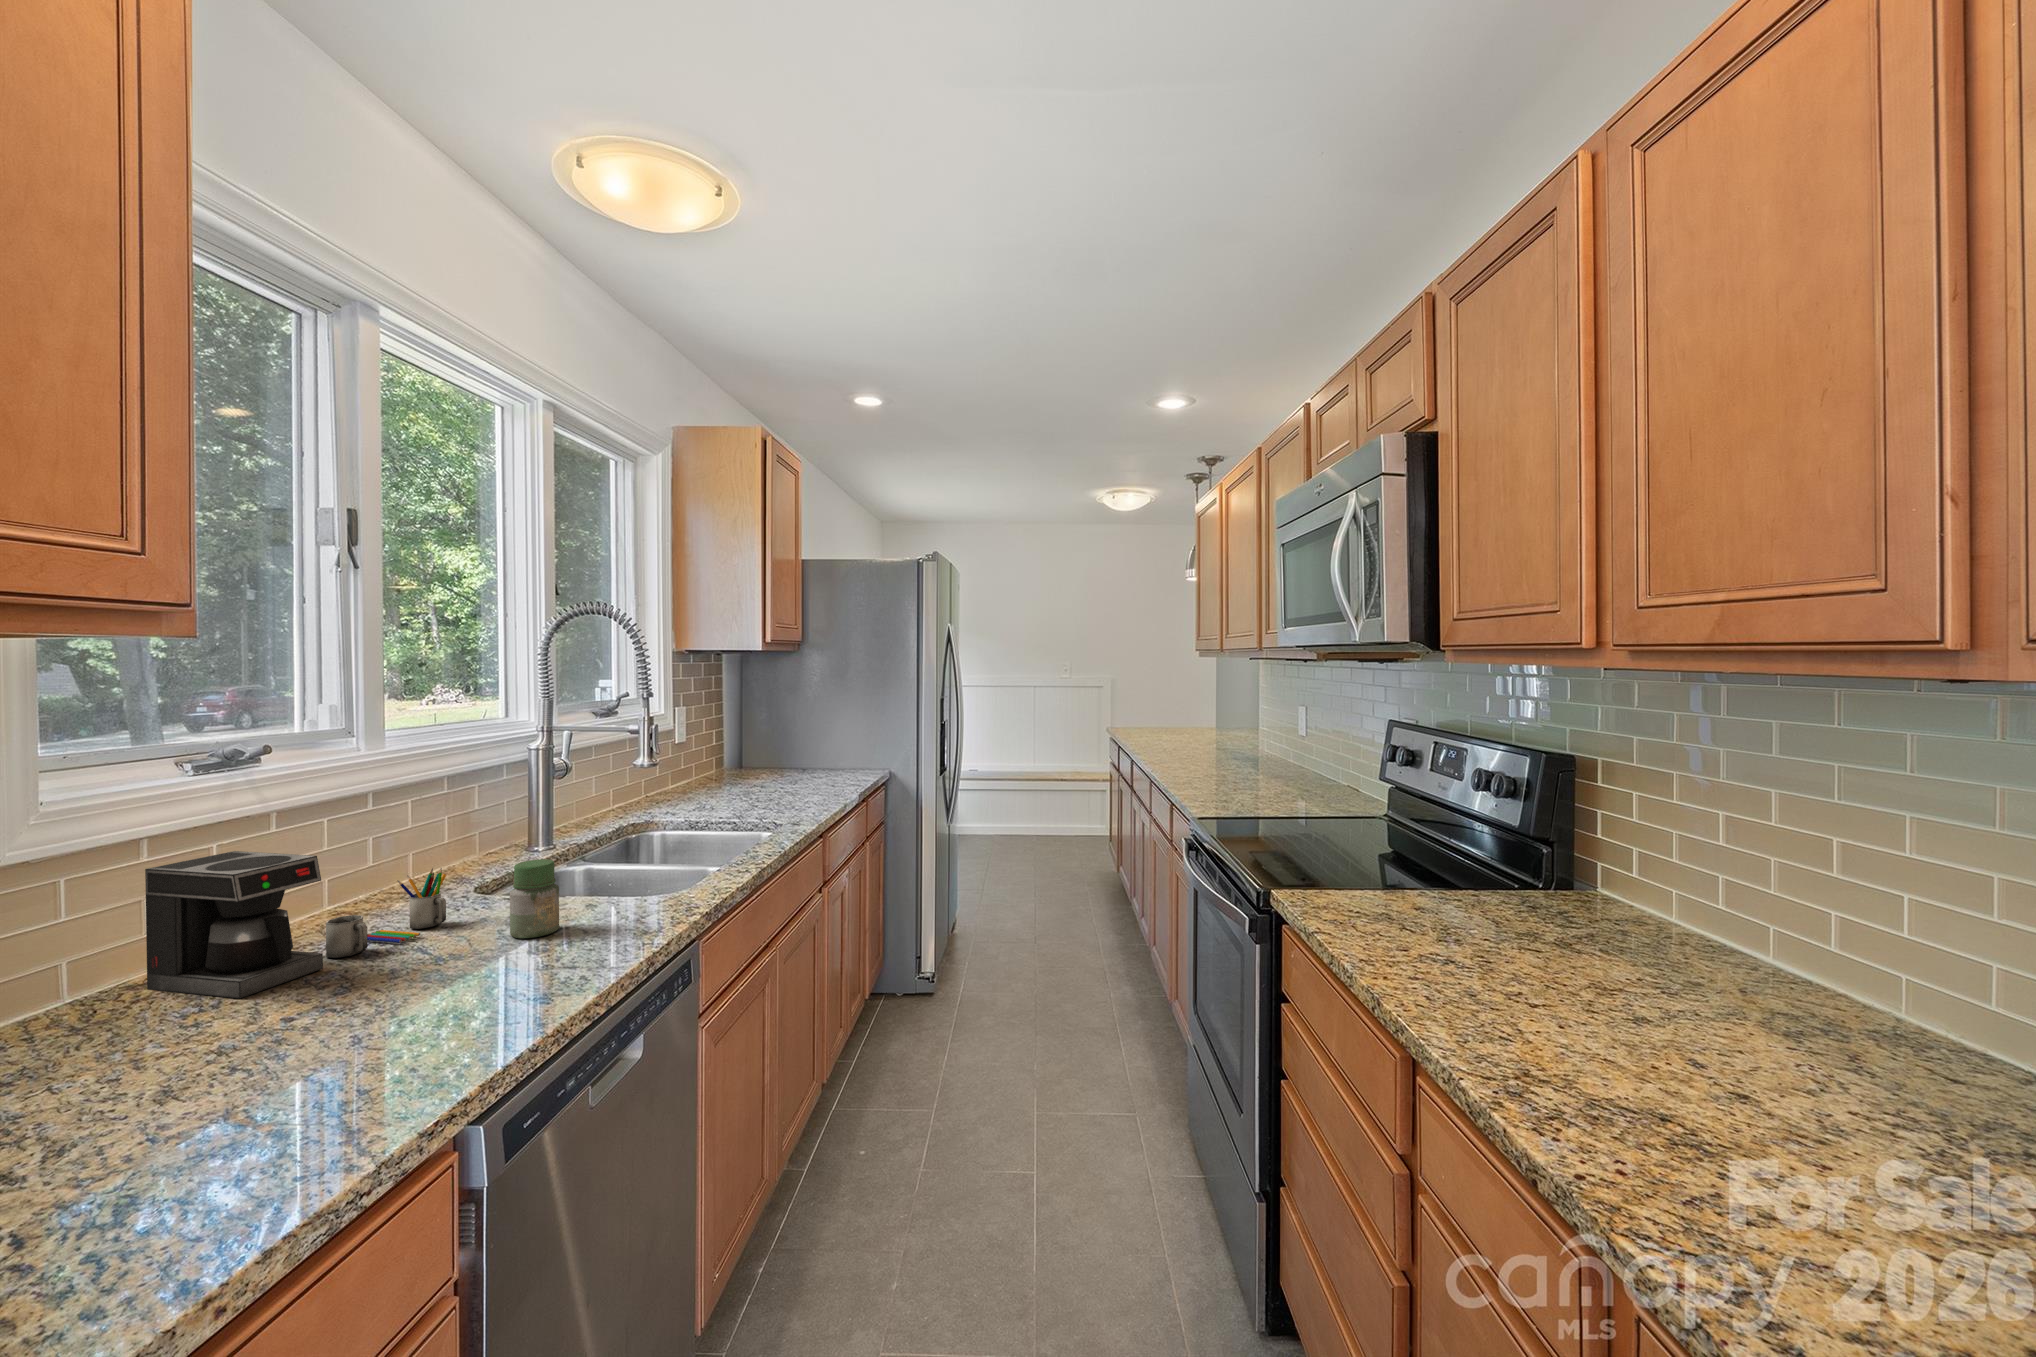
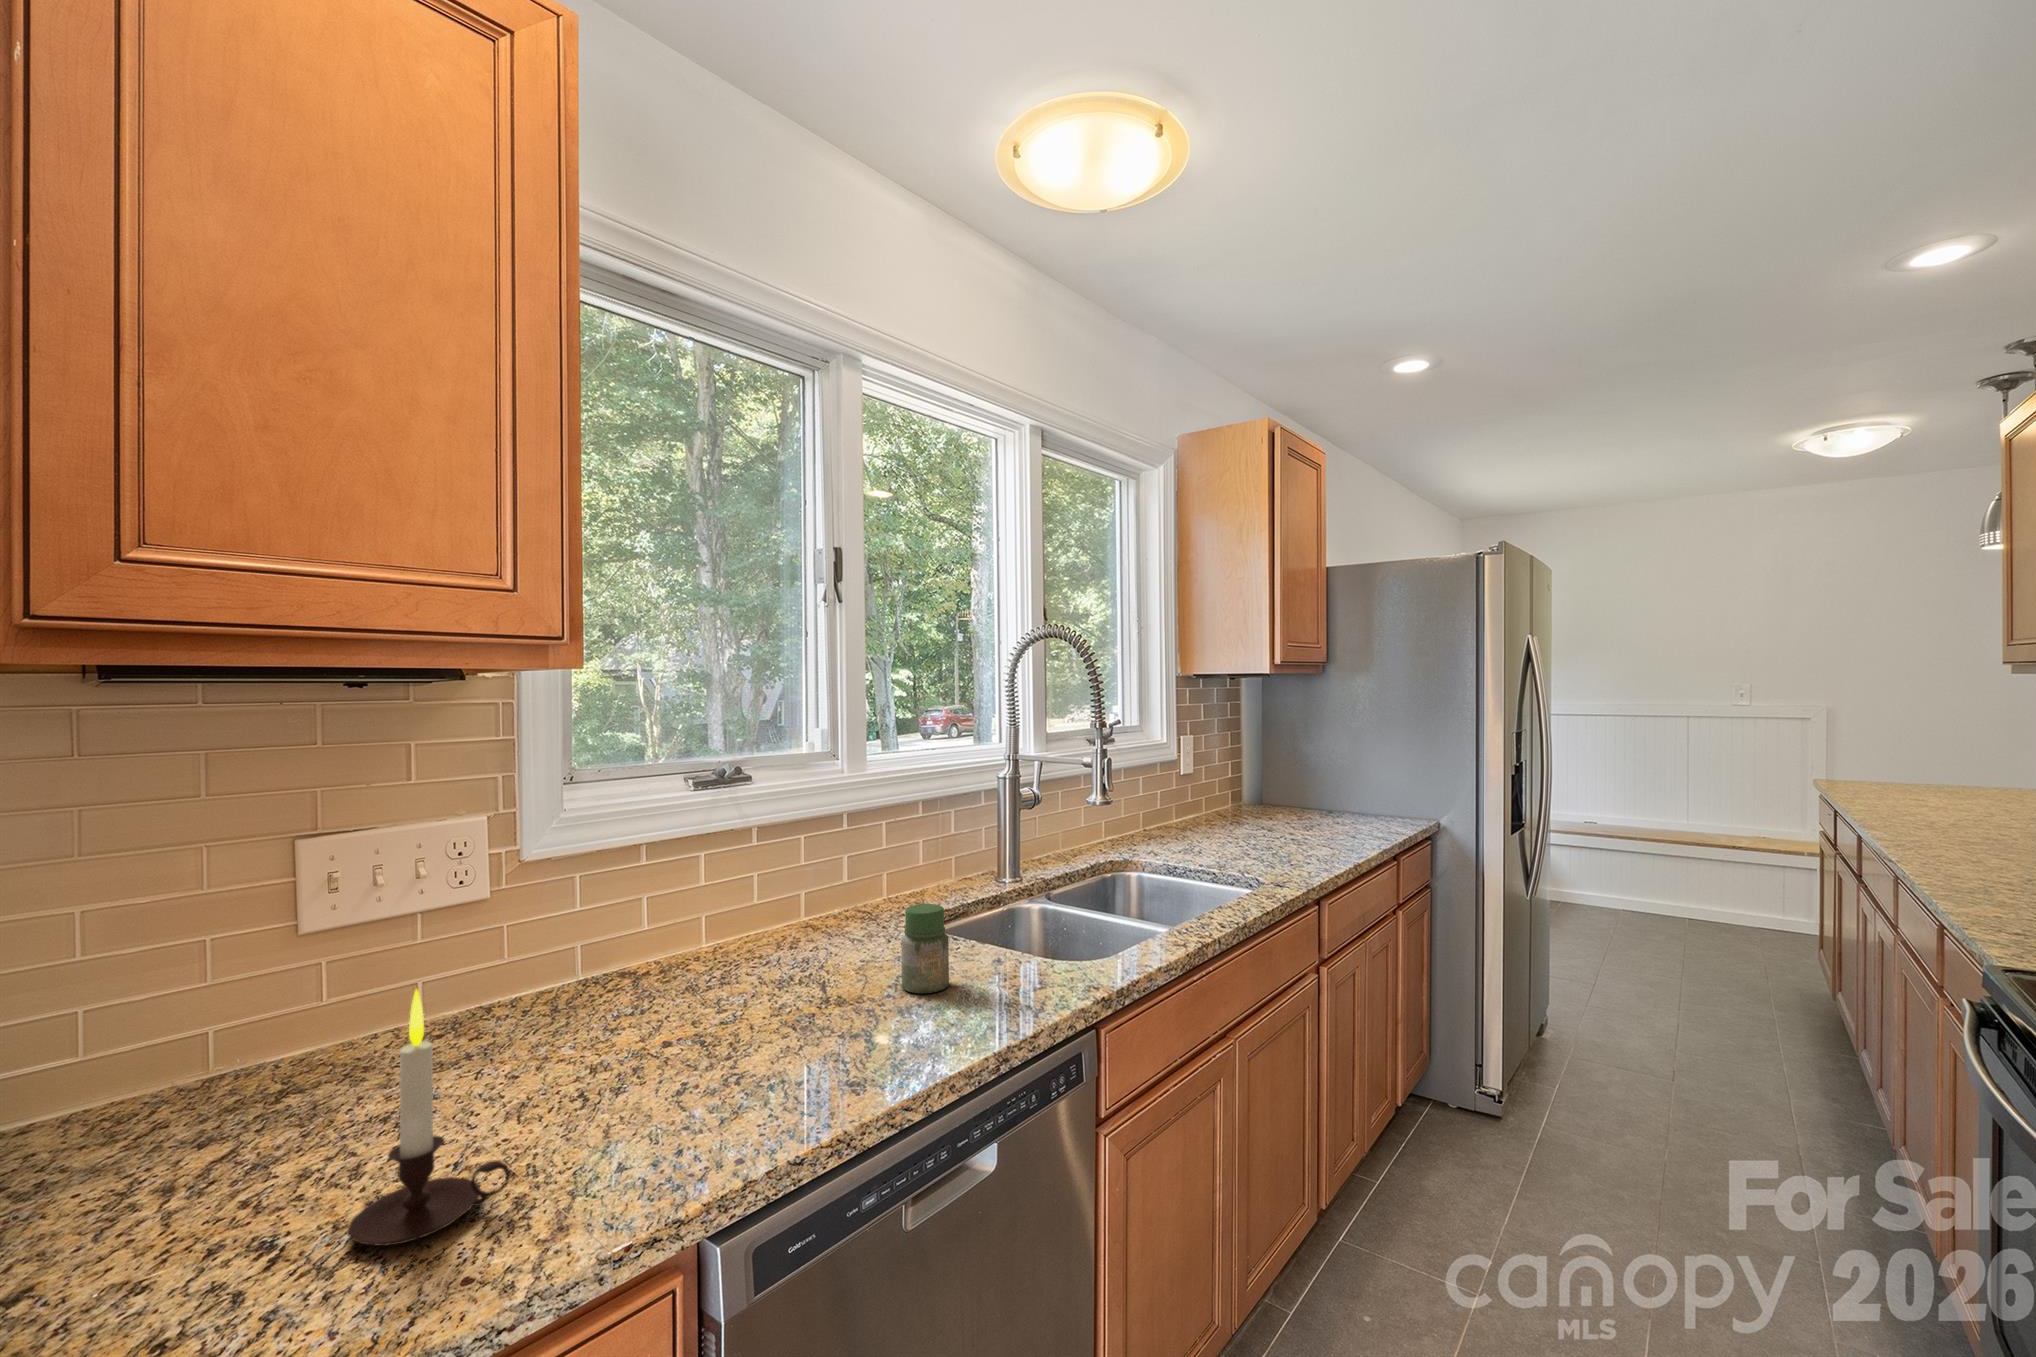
coffee maker: present [145,851,446,999] -> none [641,859,873,1003]
candle: none [89,960,273,1209] -> present [348,989,510,1246]

